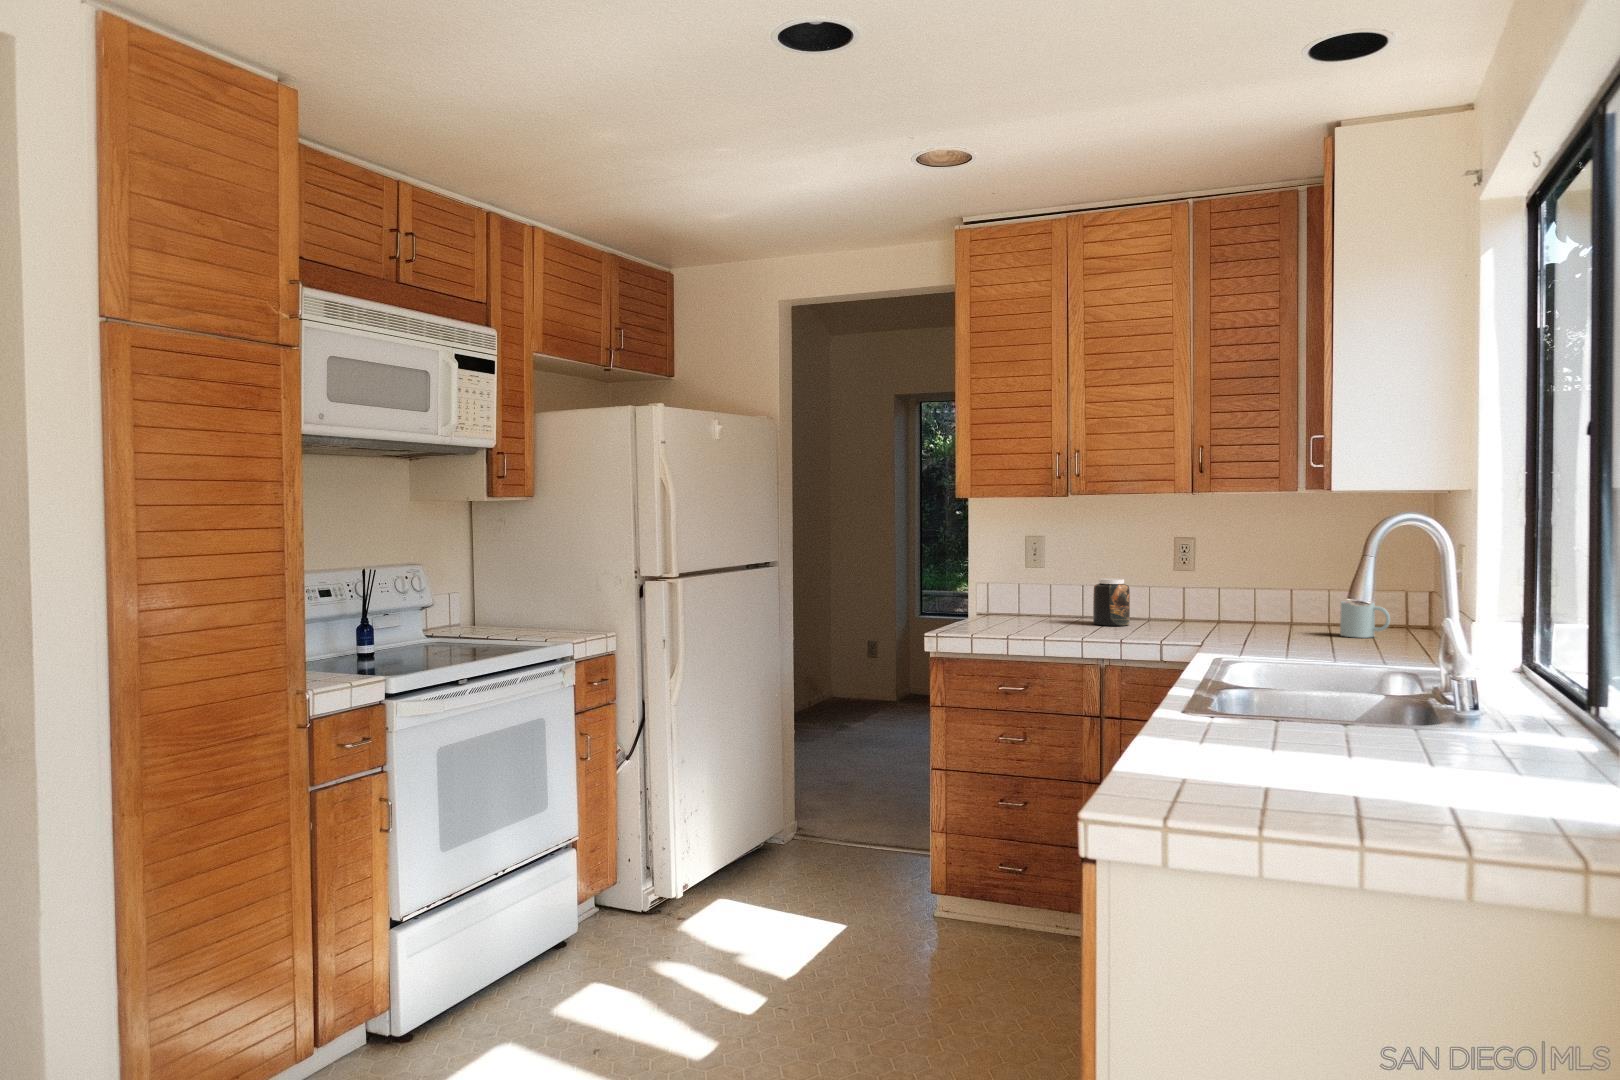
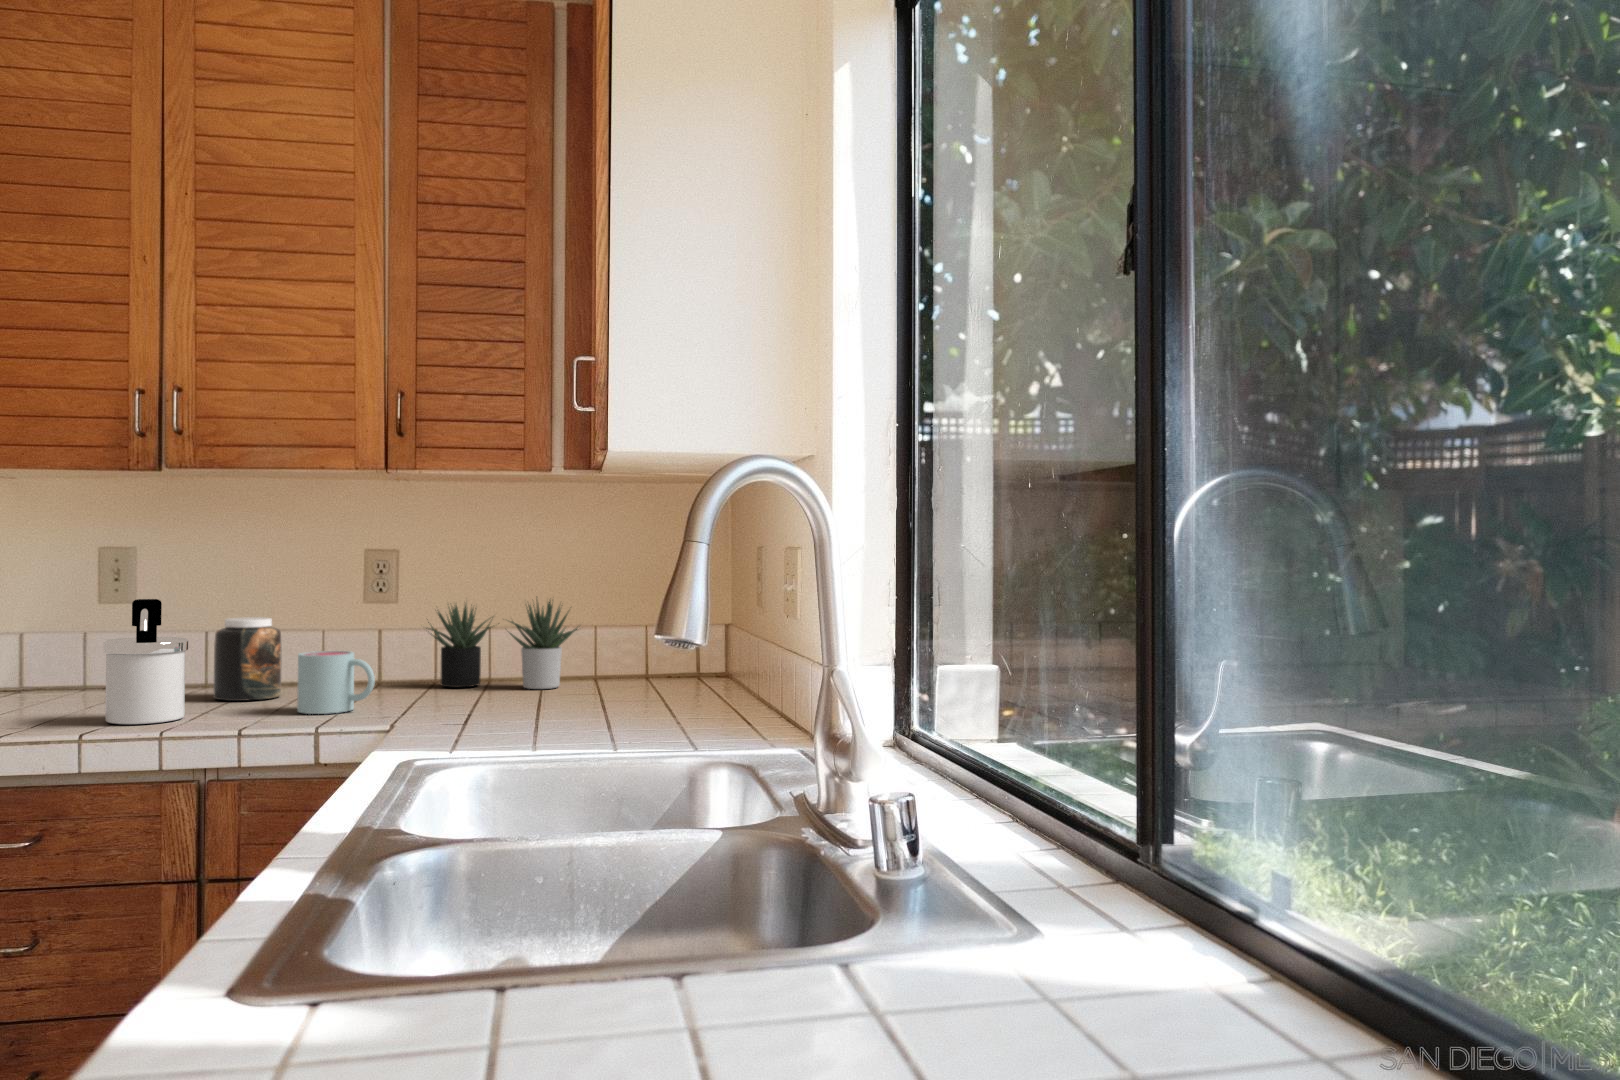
succulent plant: none [1210,567,1320,629] -> present [428,600,577,689]
soap dispenser: none [1048,568,1089,634] -> present [103,599,188,724]
mug: present [1340,601,1390,638] -> present [297,651,375,714]

